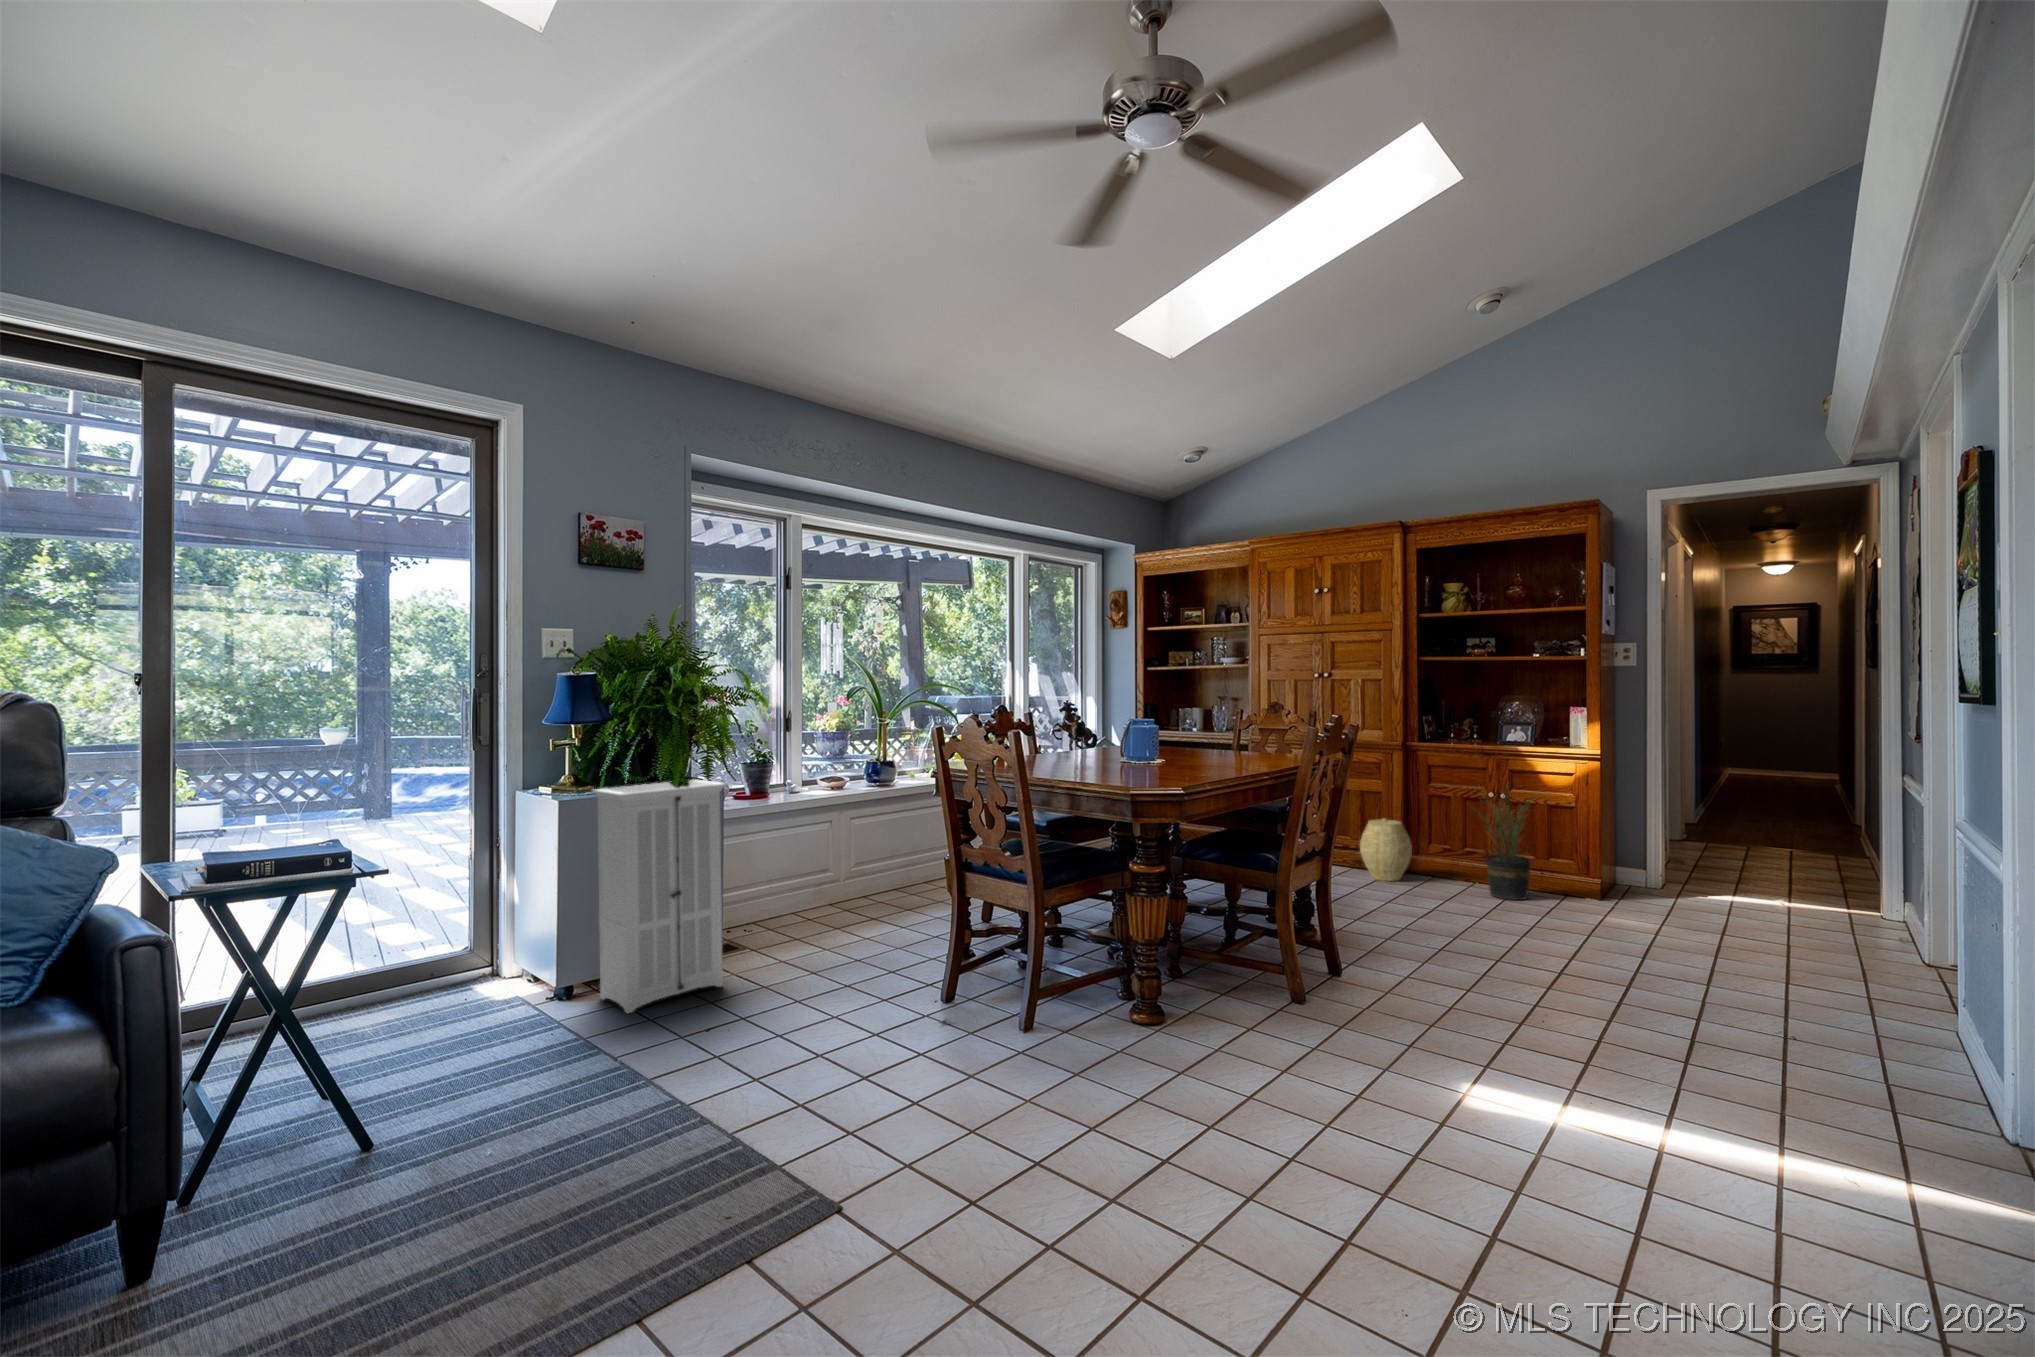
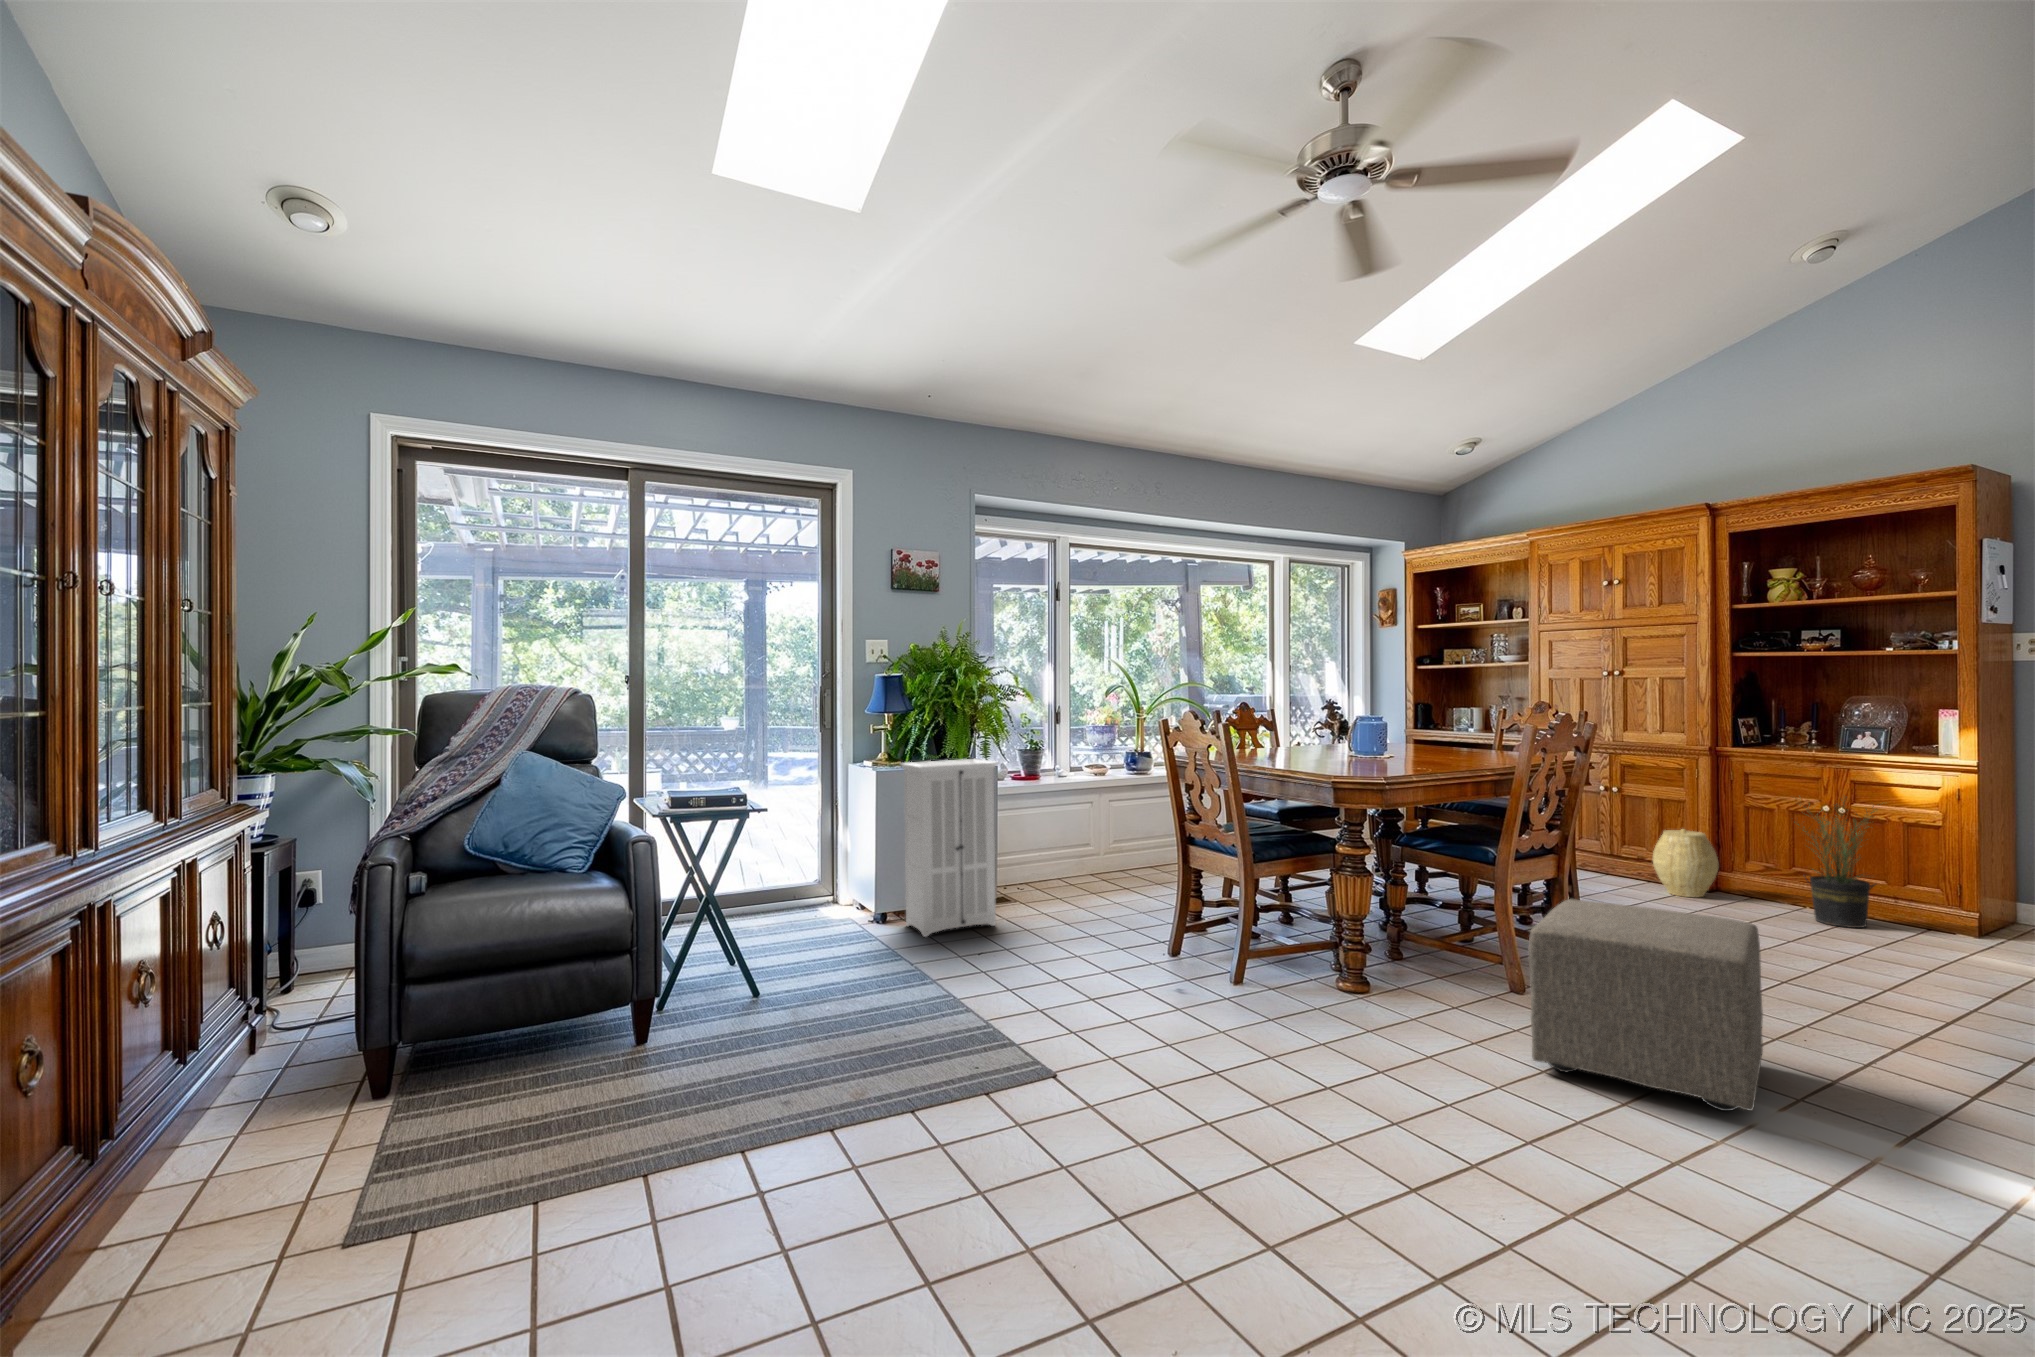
ottoman: none [1347,907,1561,1119] -> present [1528,899,1763,1111]

